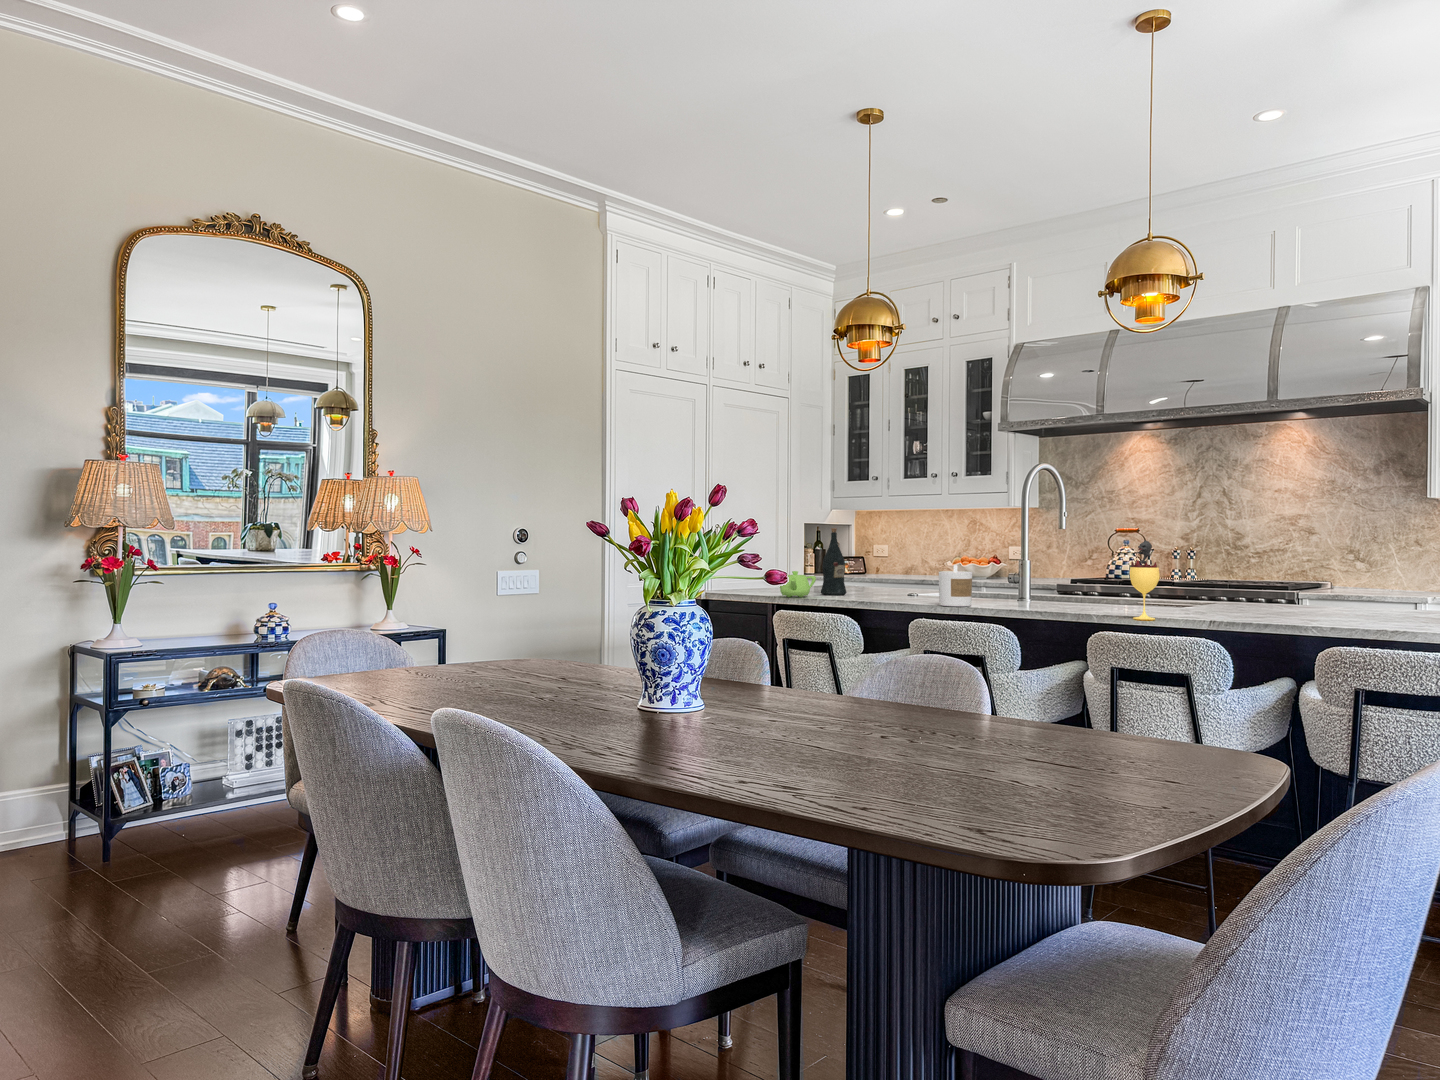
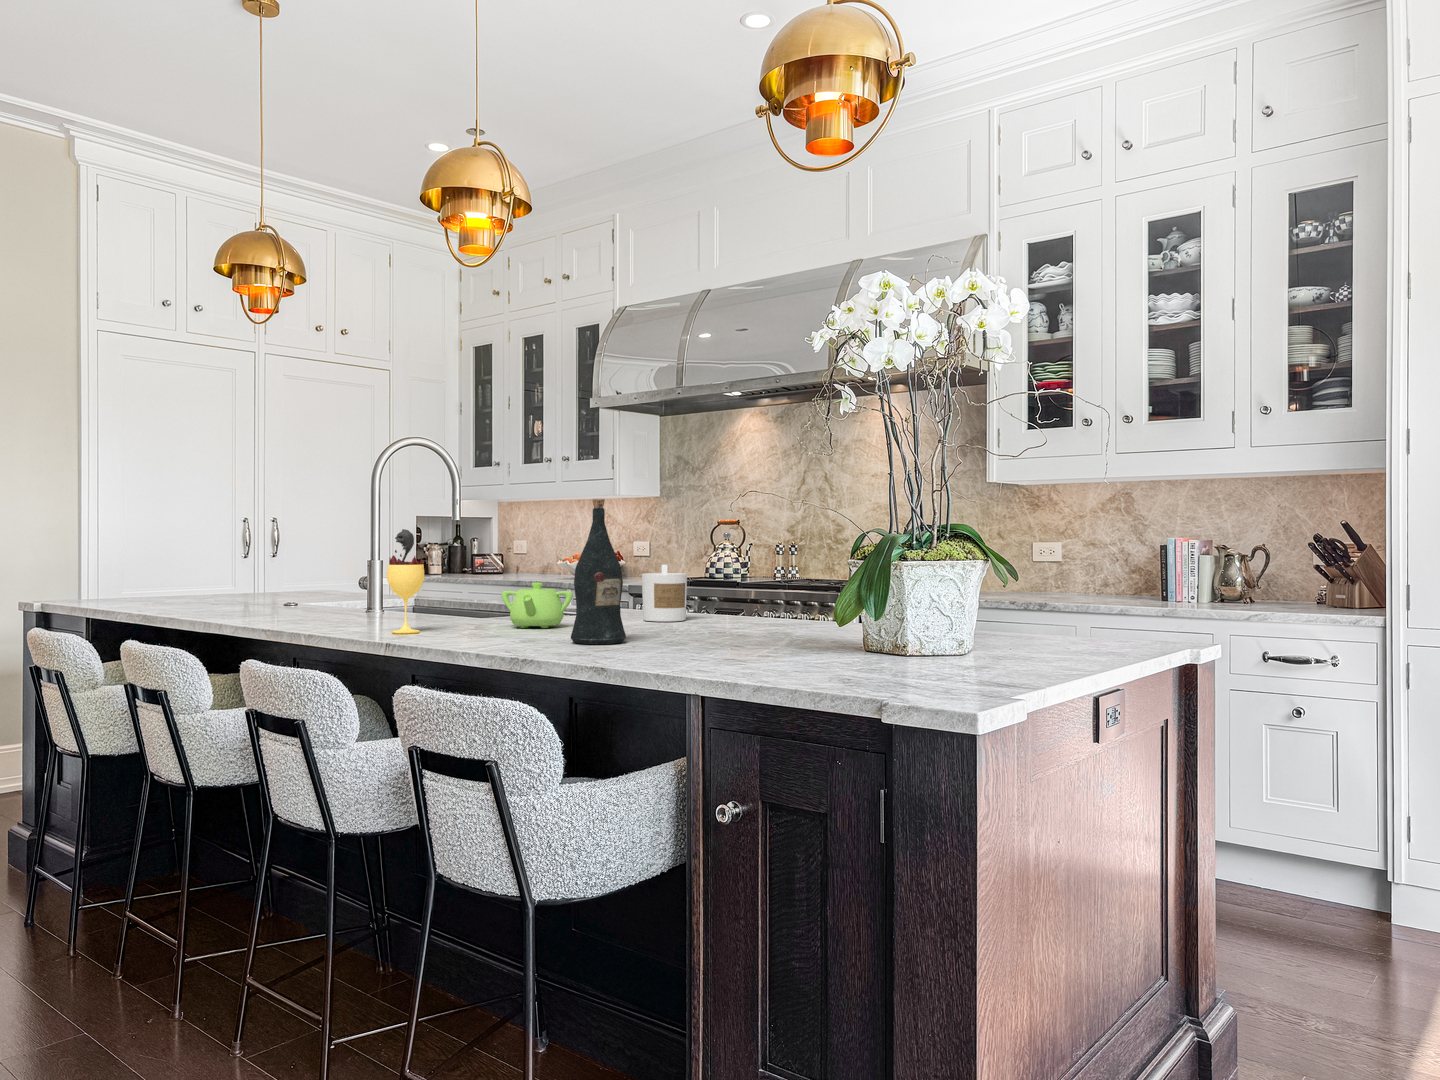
wine bottle: present [821,528,847,595] -> present [571,499,626,644]
candle: present [939,565,972,606] -> present [642,565,687,622]
teapot: present [780,571,816,597] -> present [501,582,573,628]

